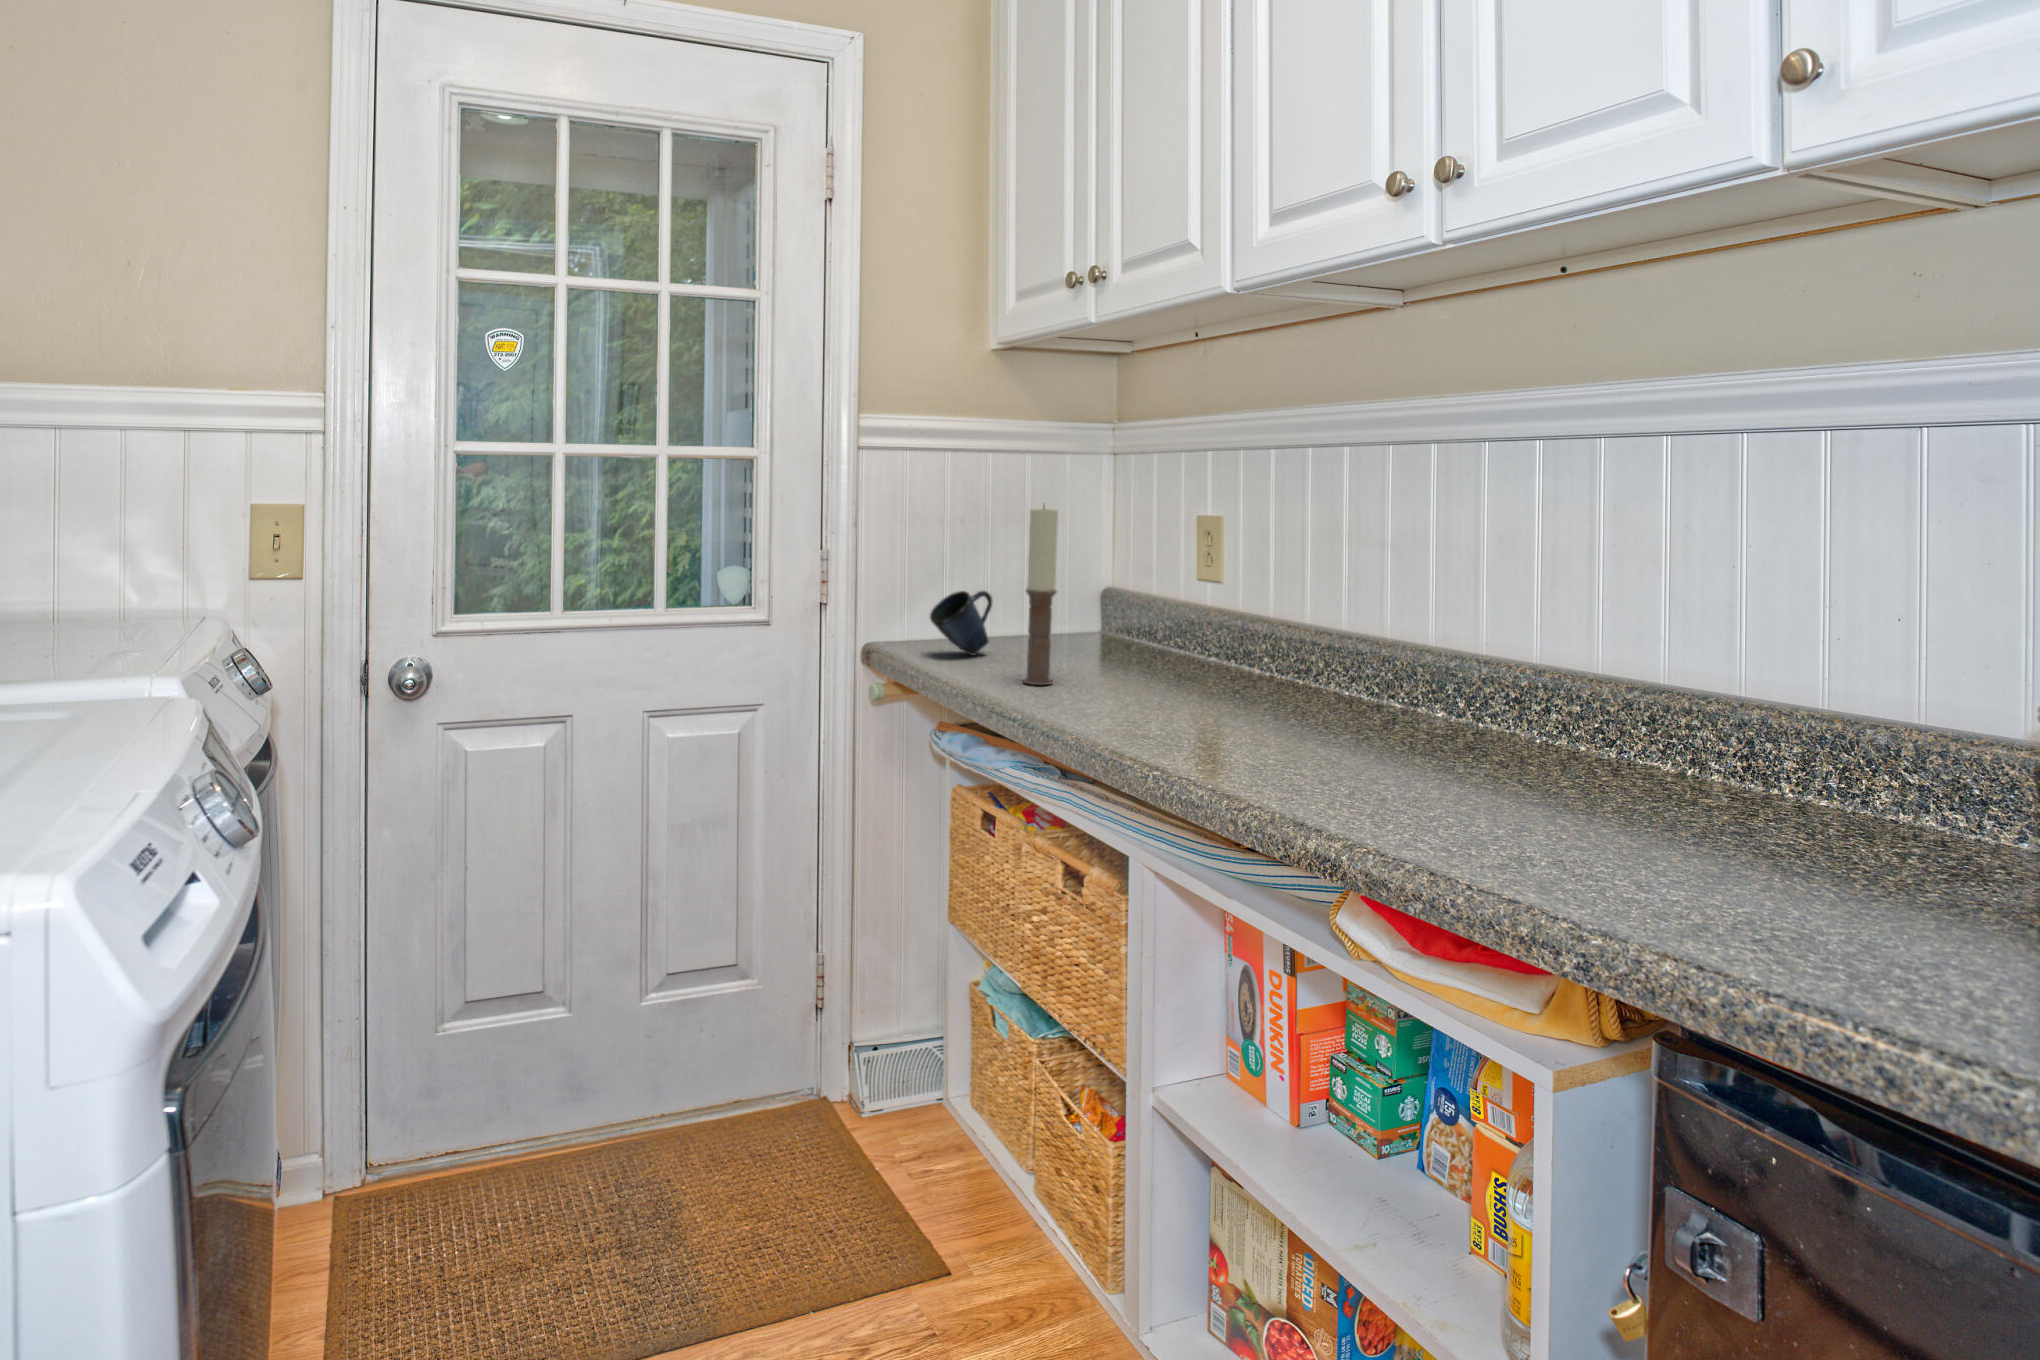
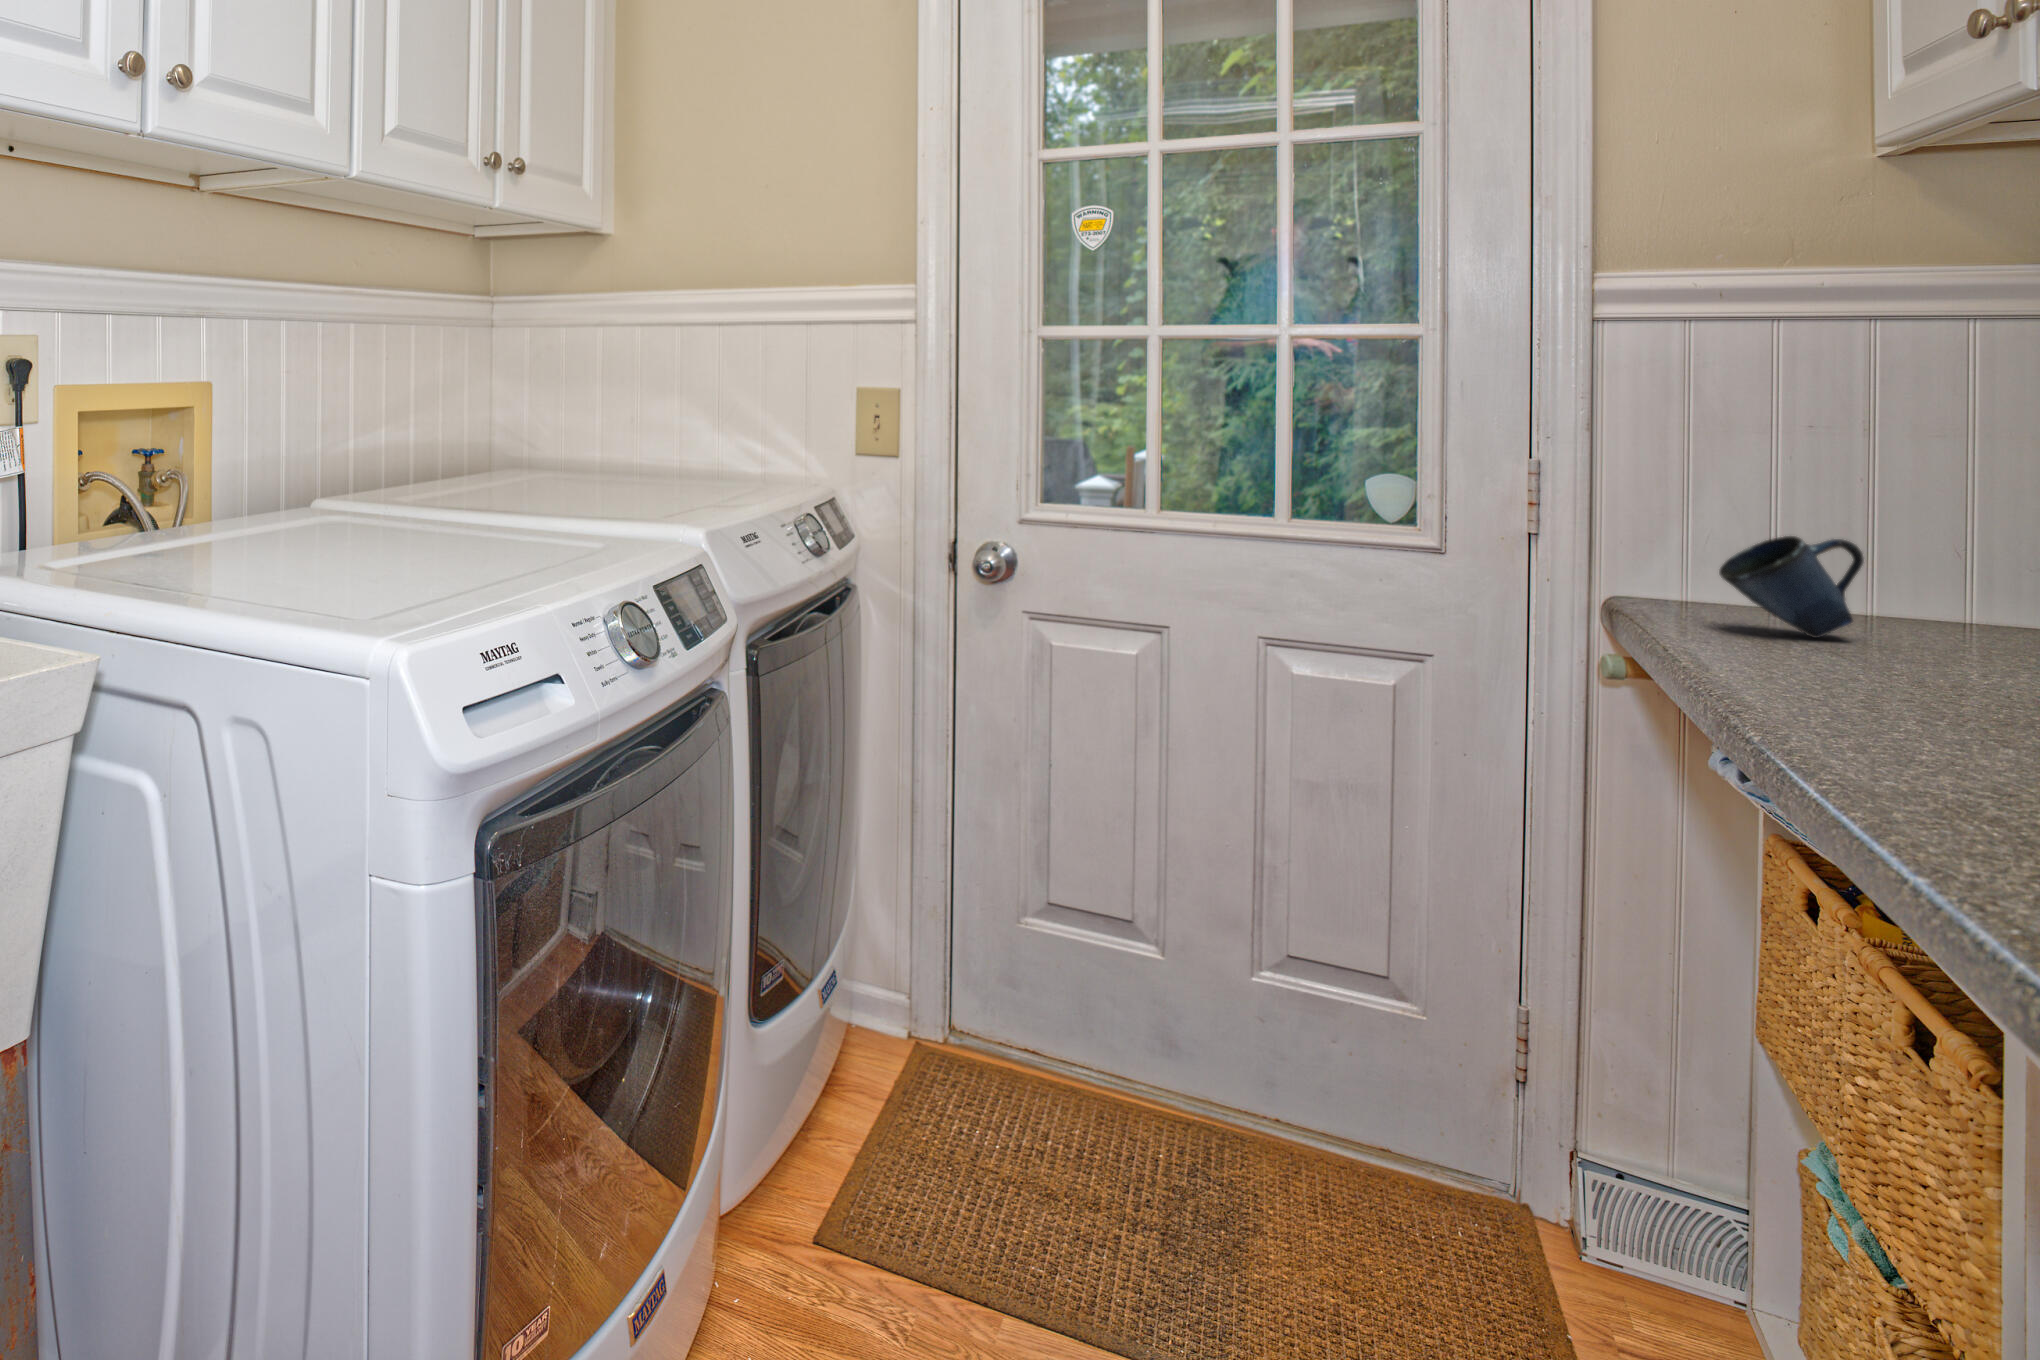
candle: present [1023,507,1058,685] -> none [1875,394,1955,698]

